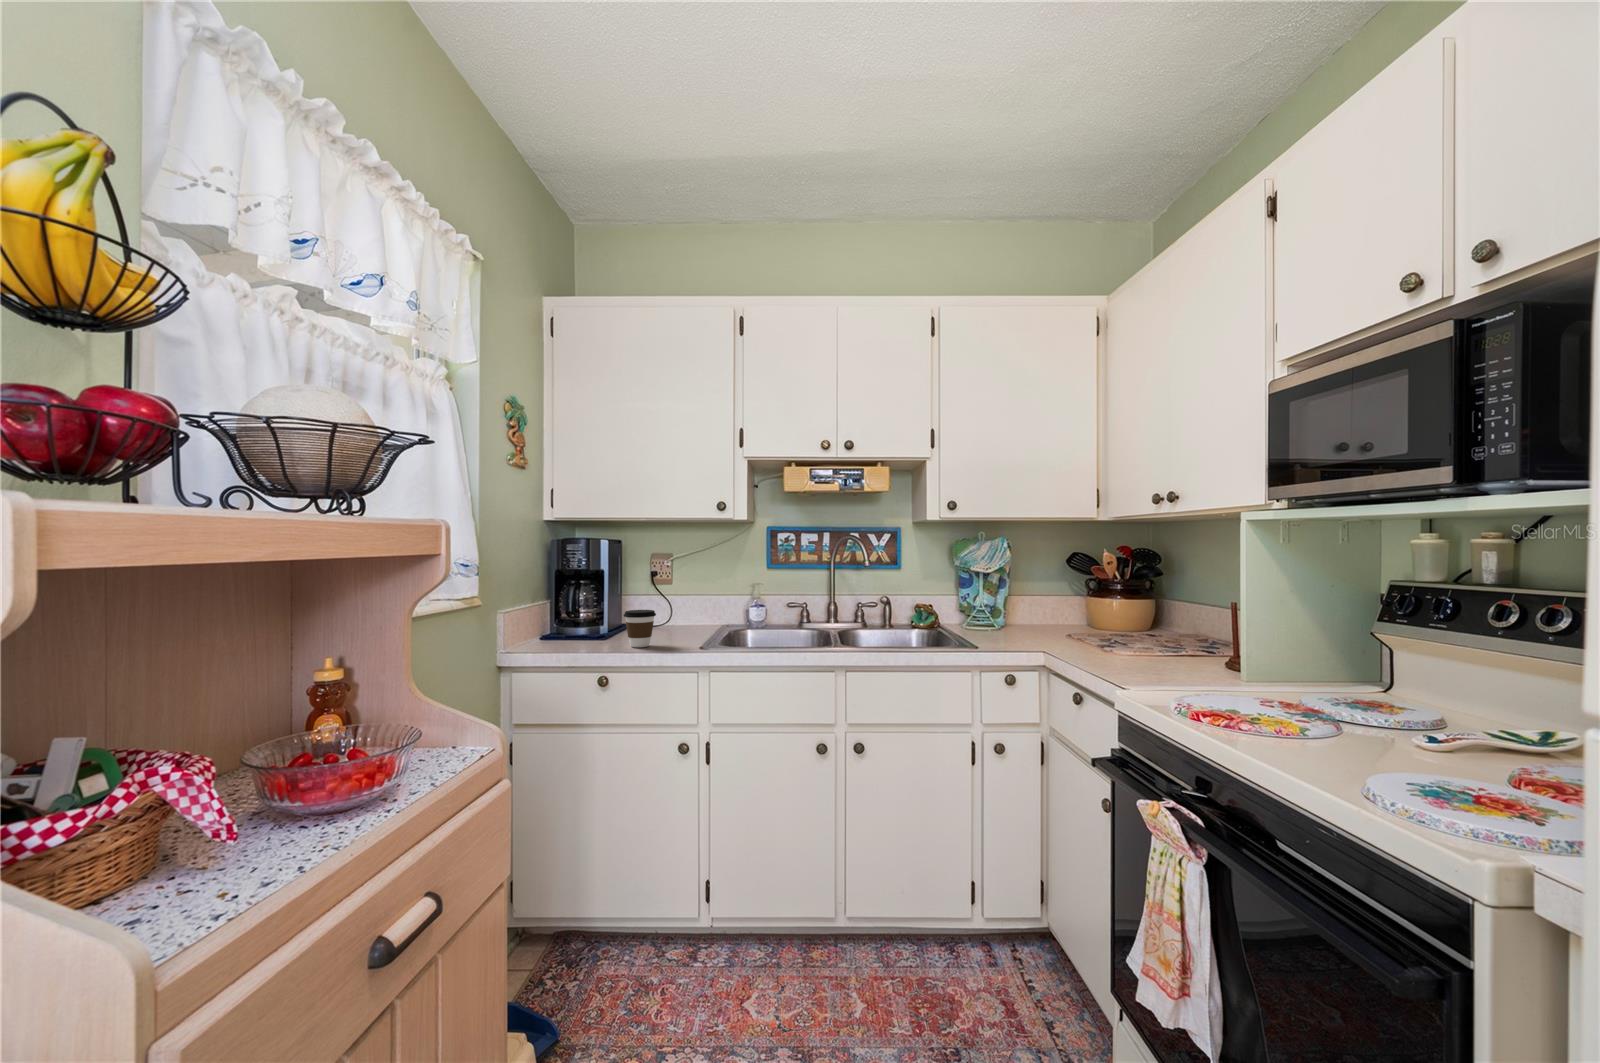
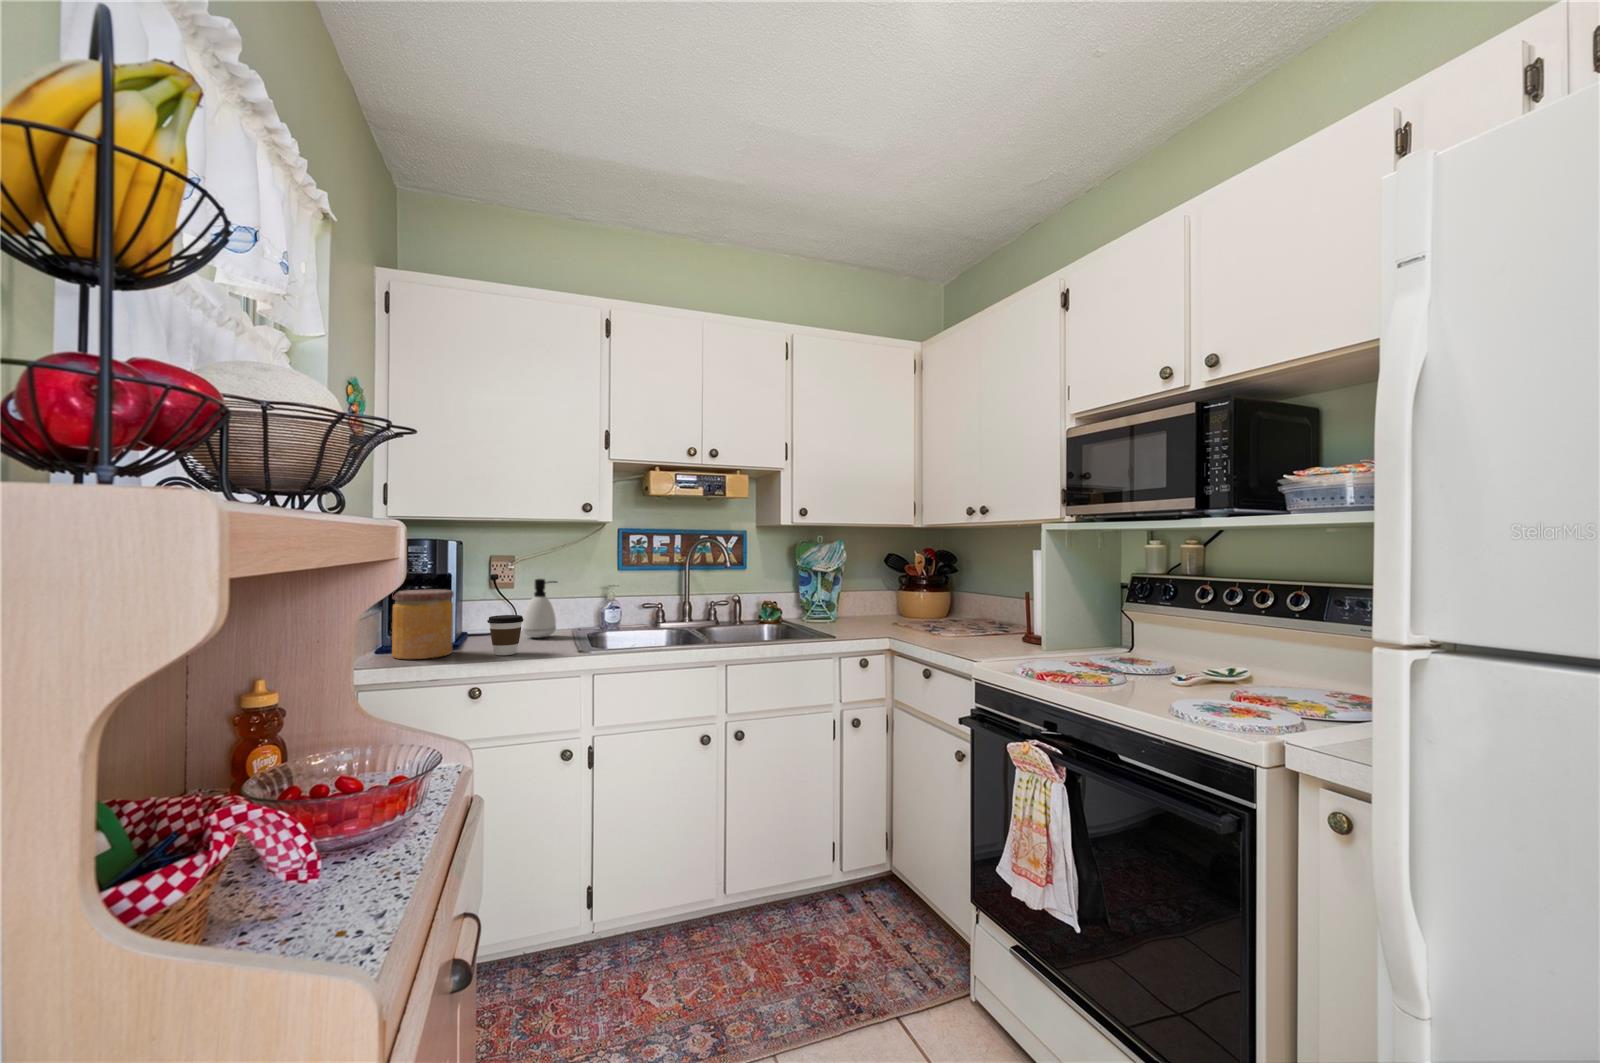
soap dispenser: none [672,576,703,632] -> present [522,579,557,638]
jar: none [549,585,599,647] -> present [392,590,454,659]

